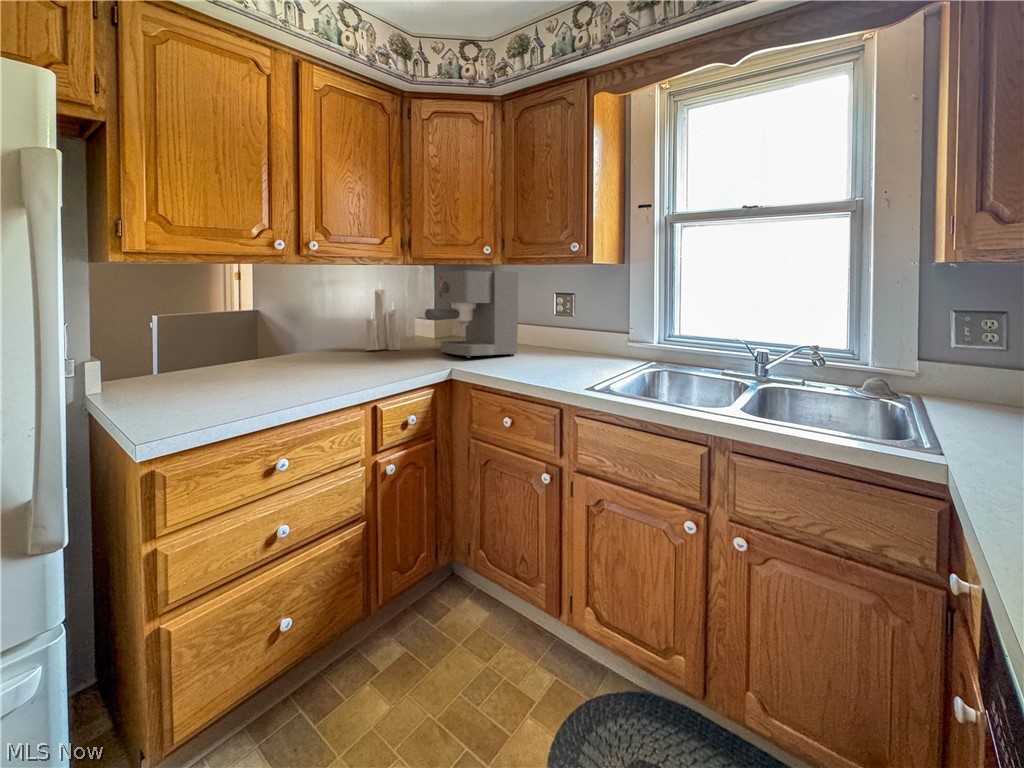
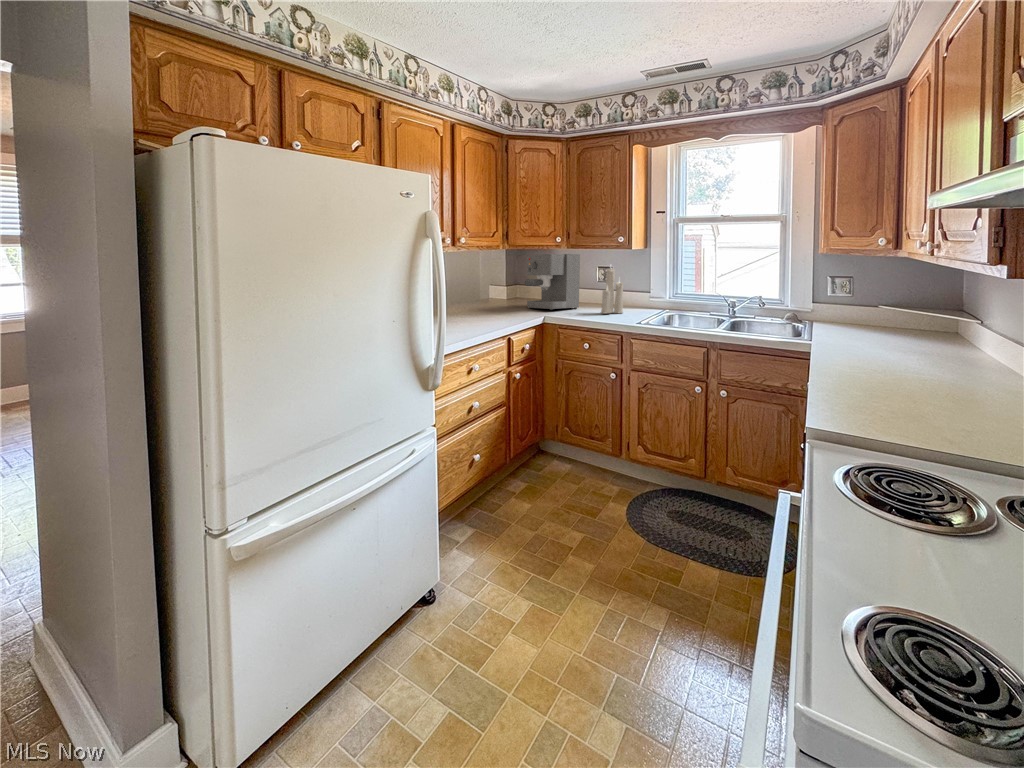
candle: present [365,286,400,350] -> present [601,269,623,313]

